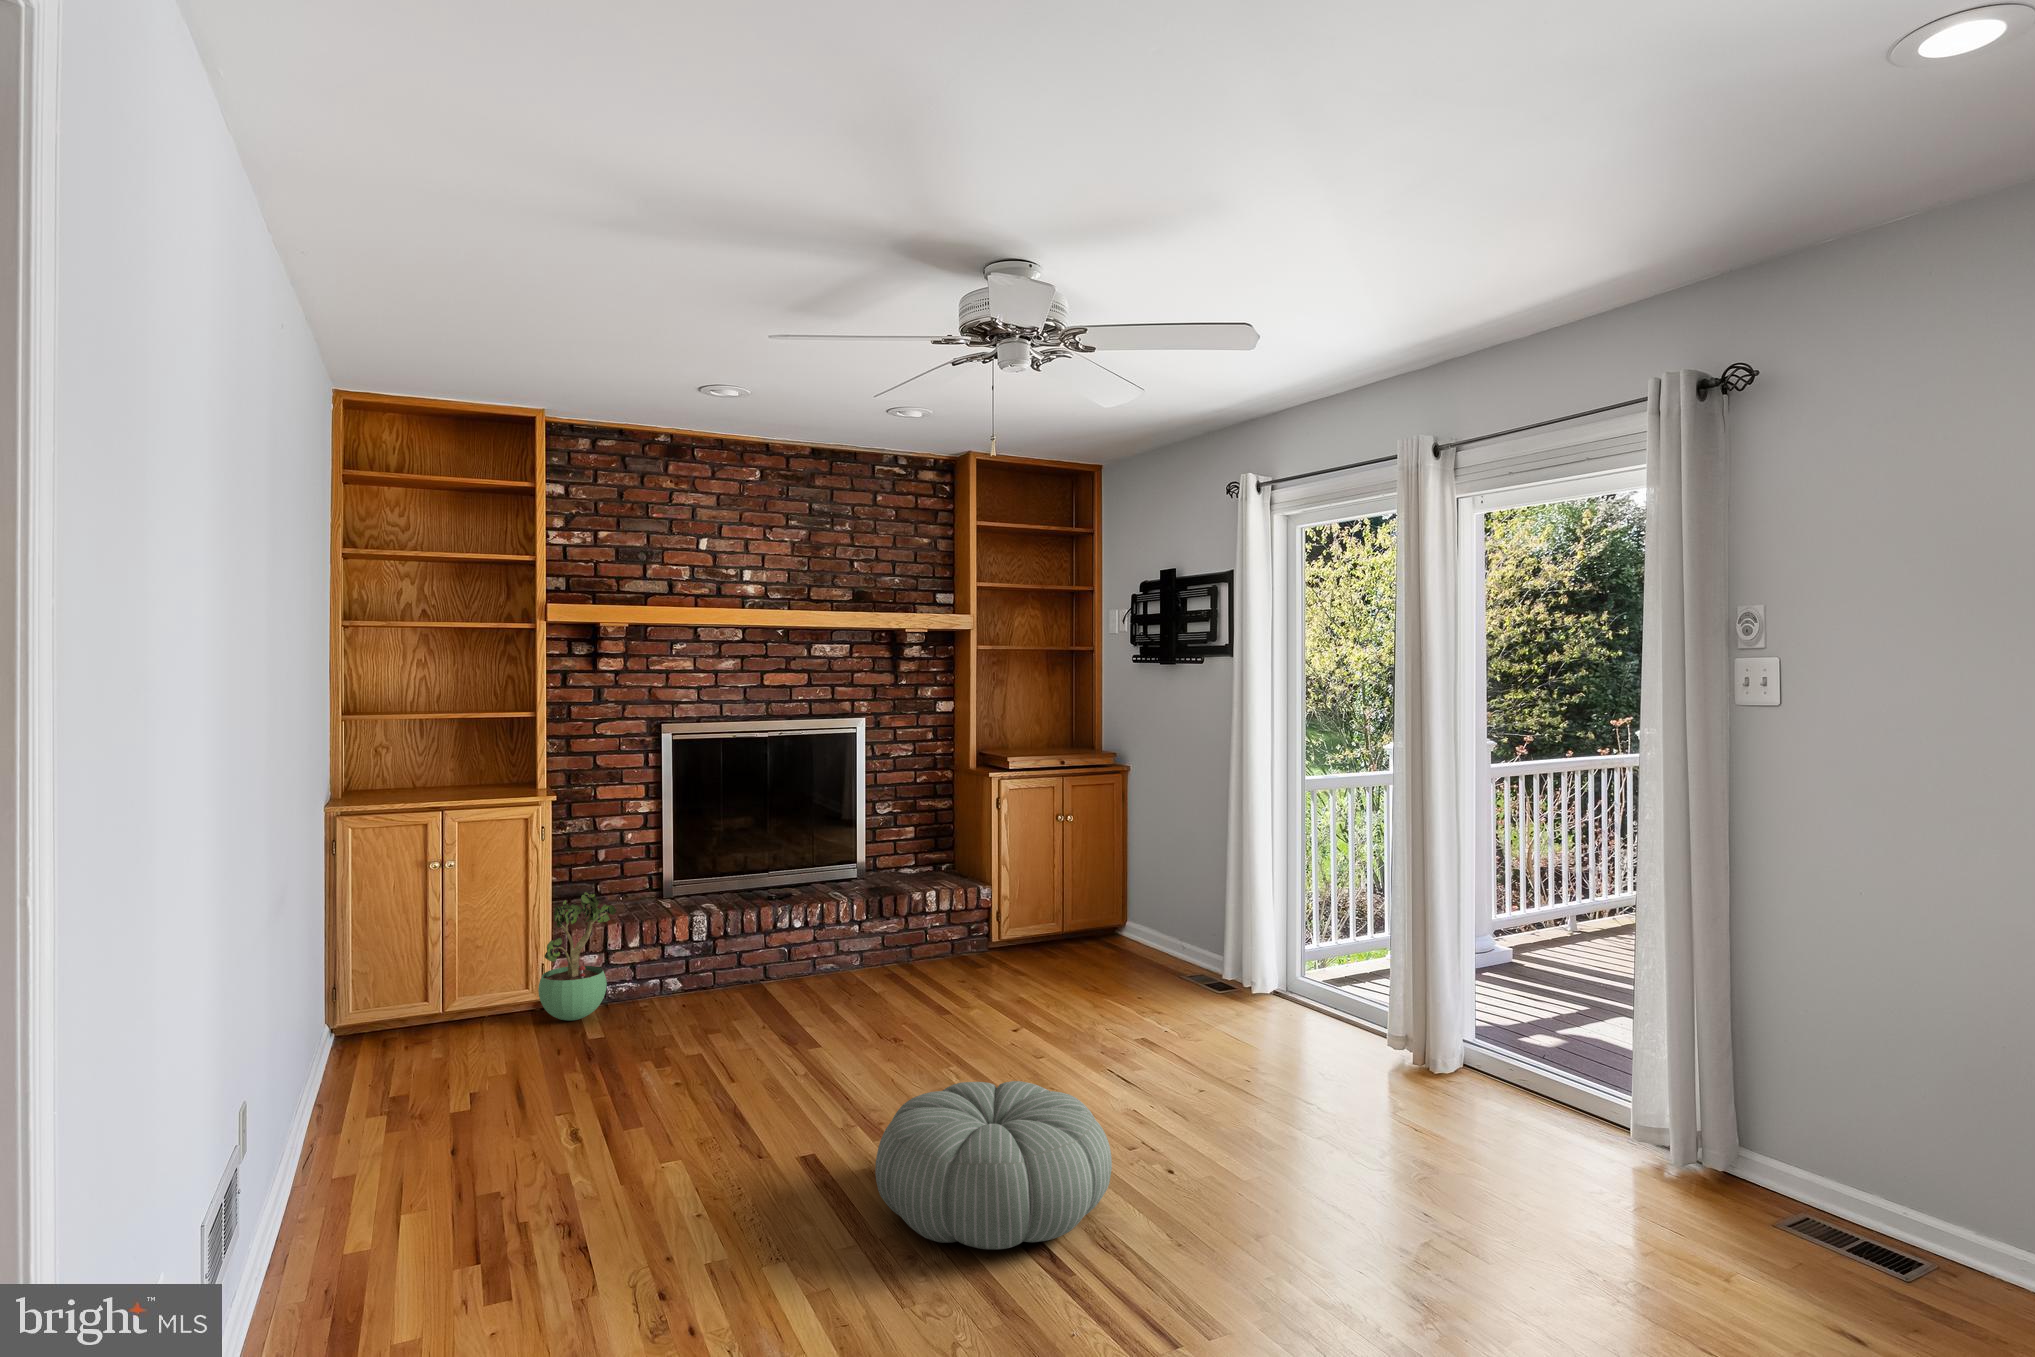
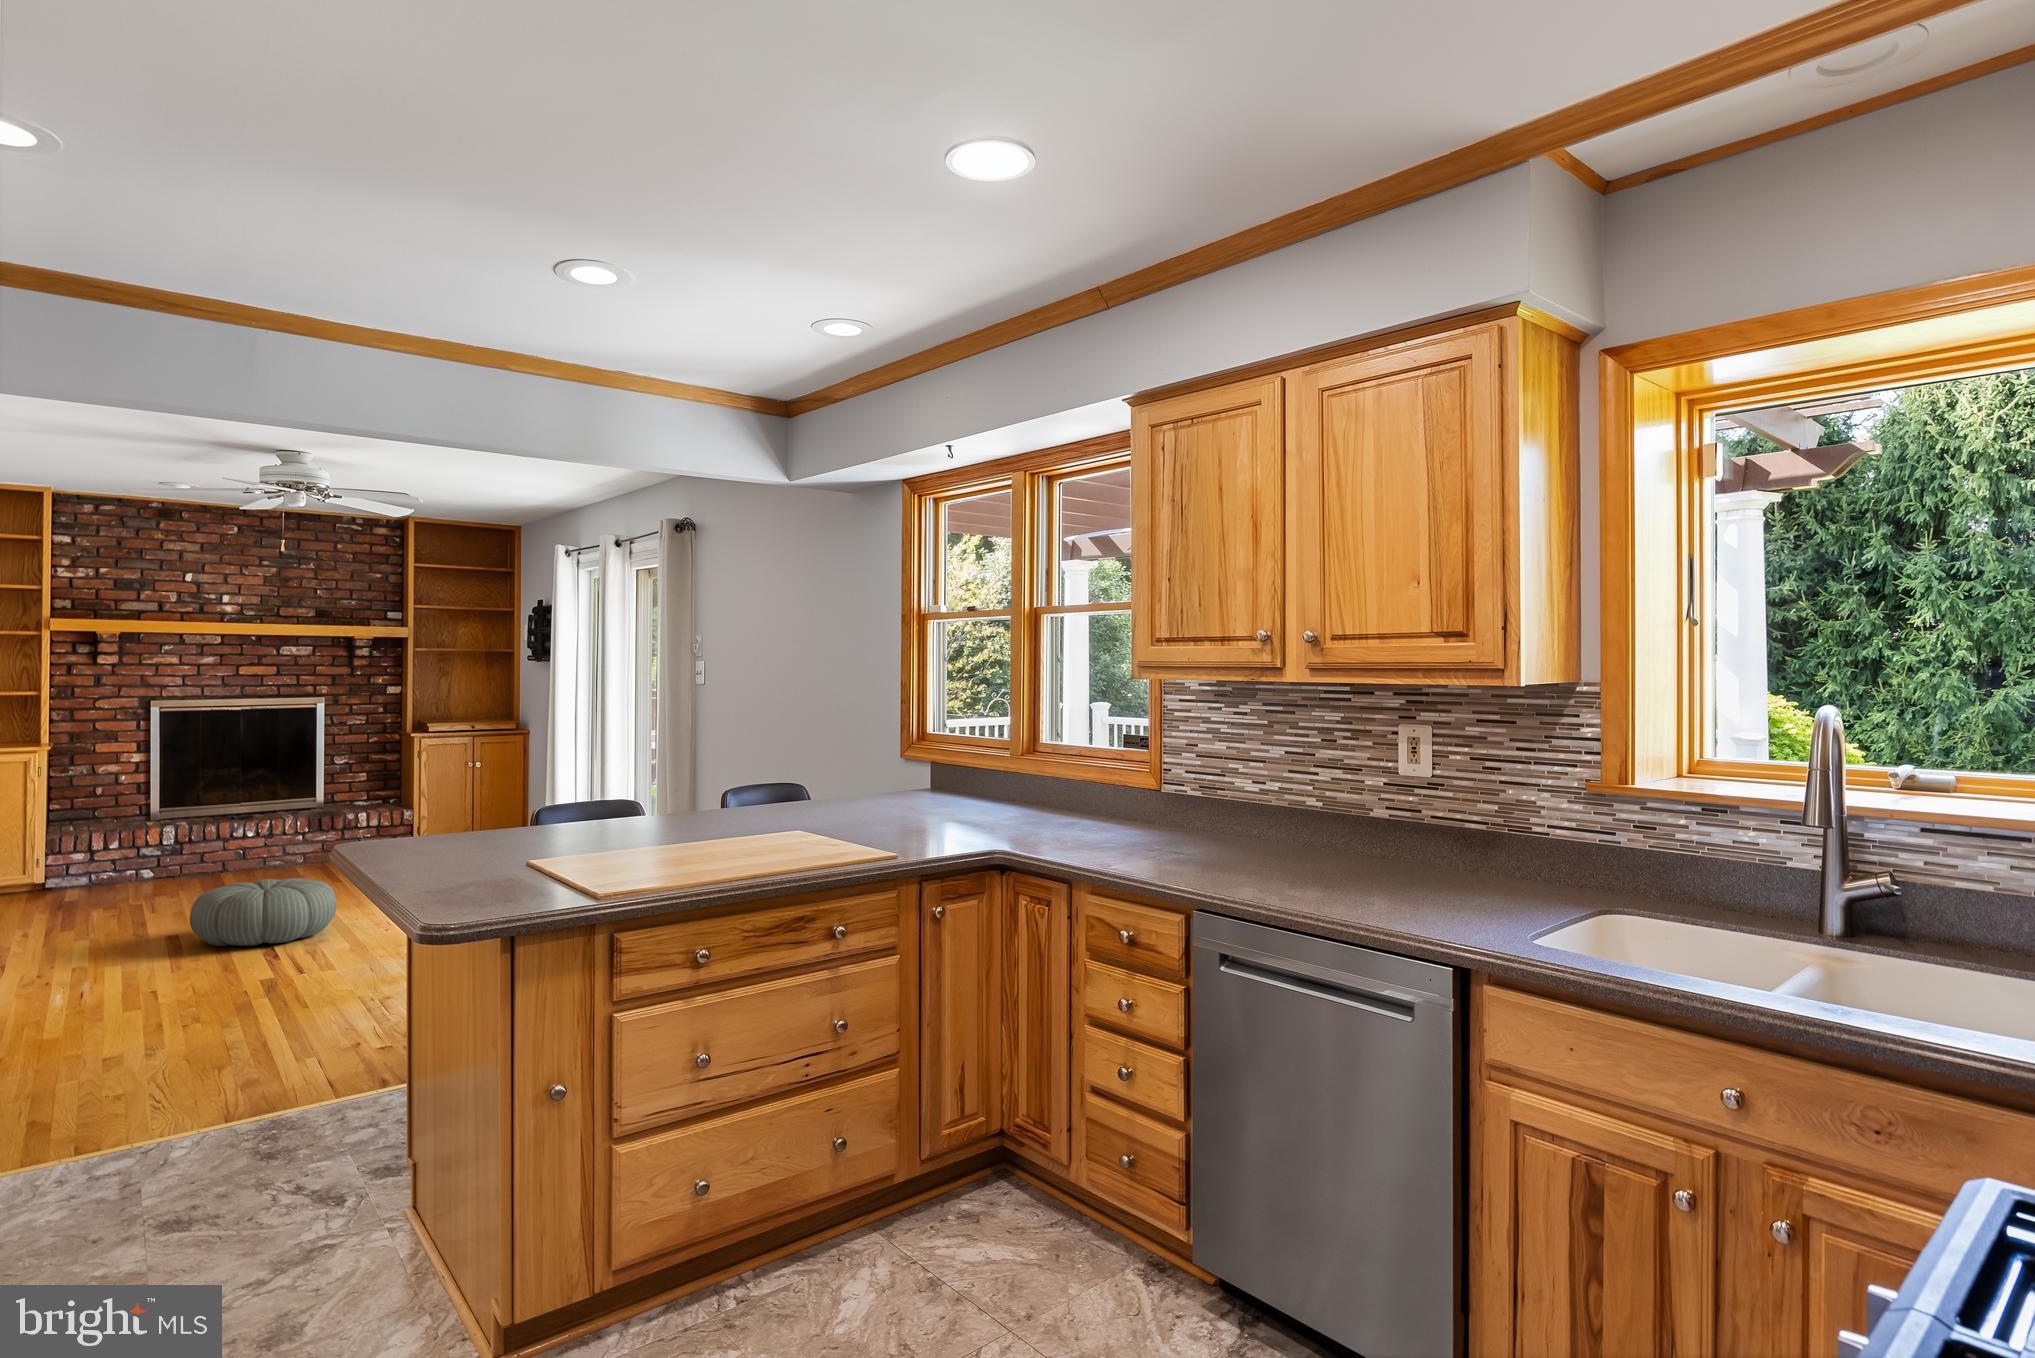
potted plant: present [538,892,616,1021] -> none [31,808,97,893]

